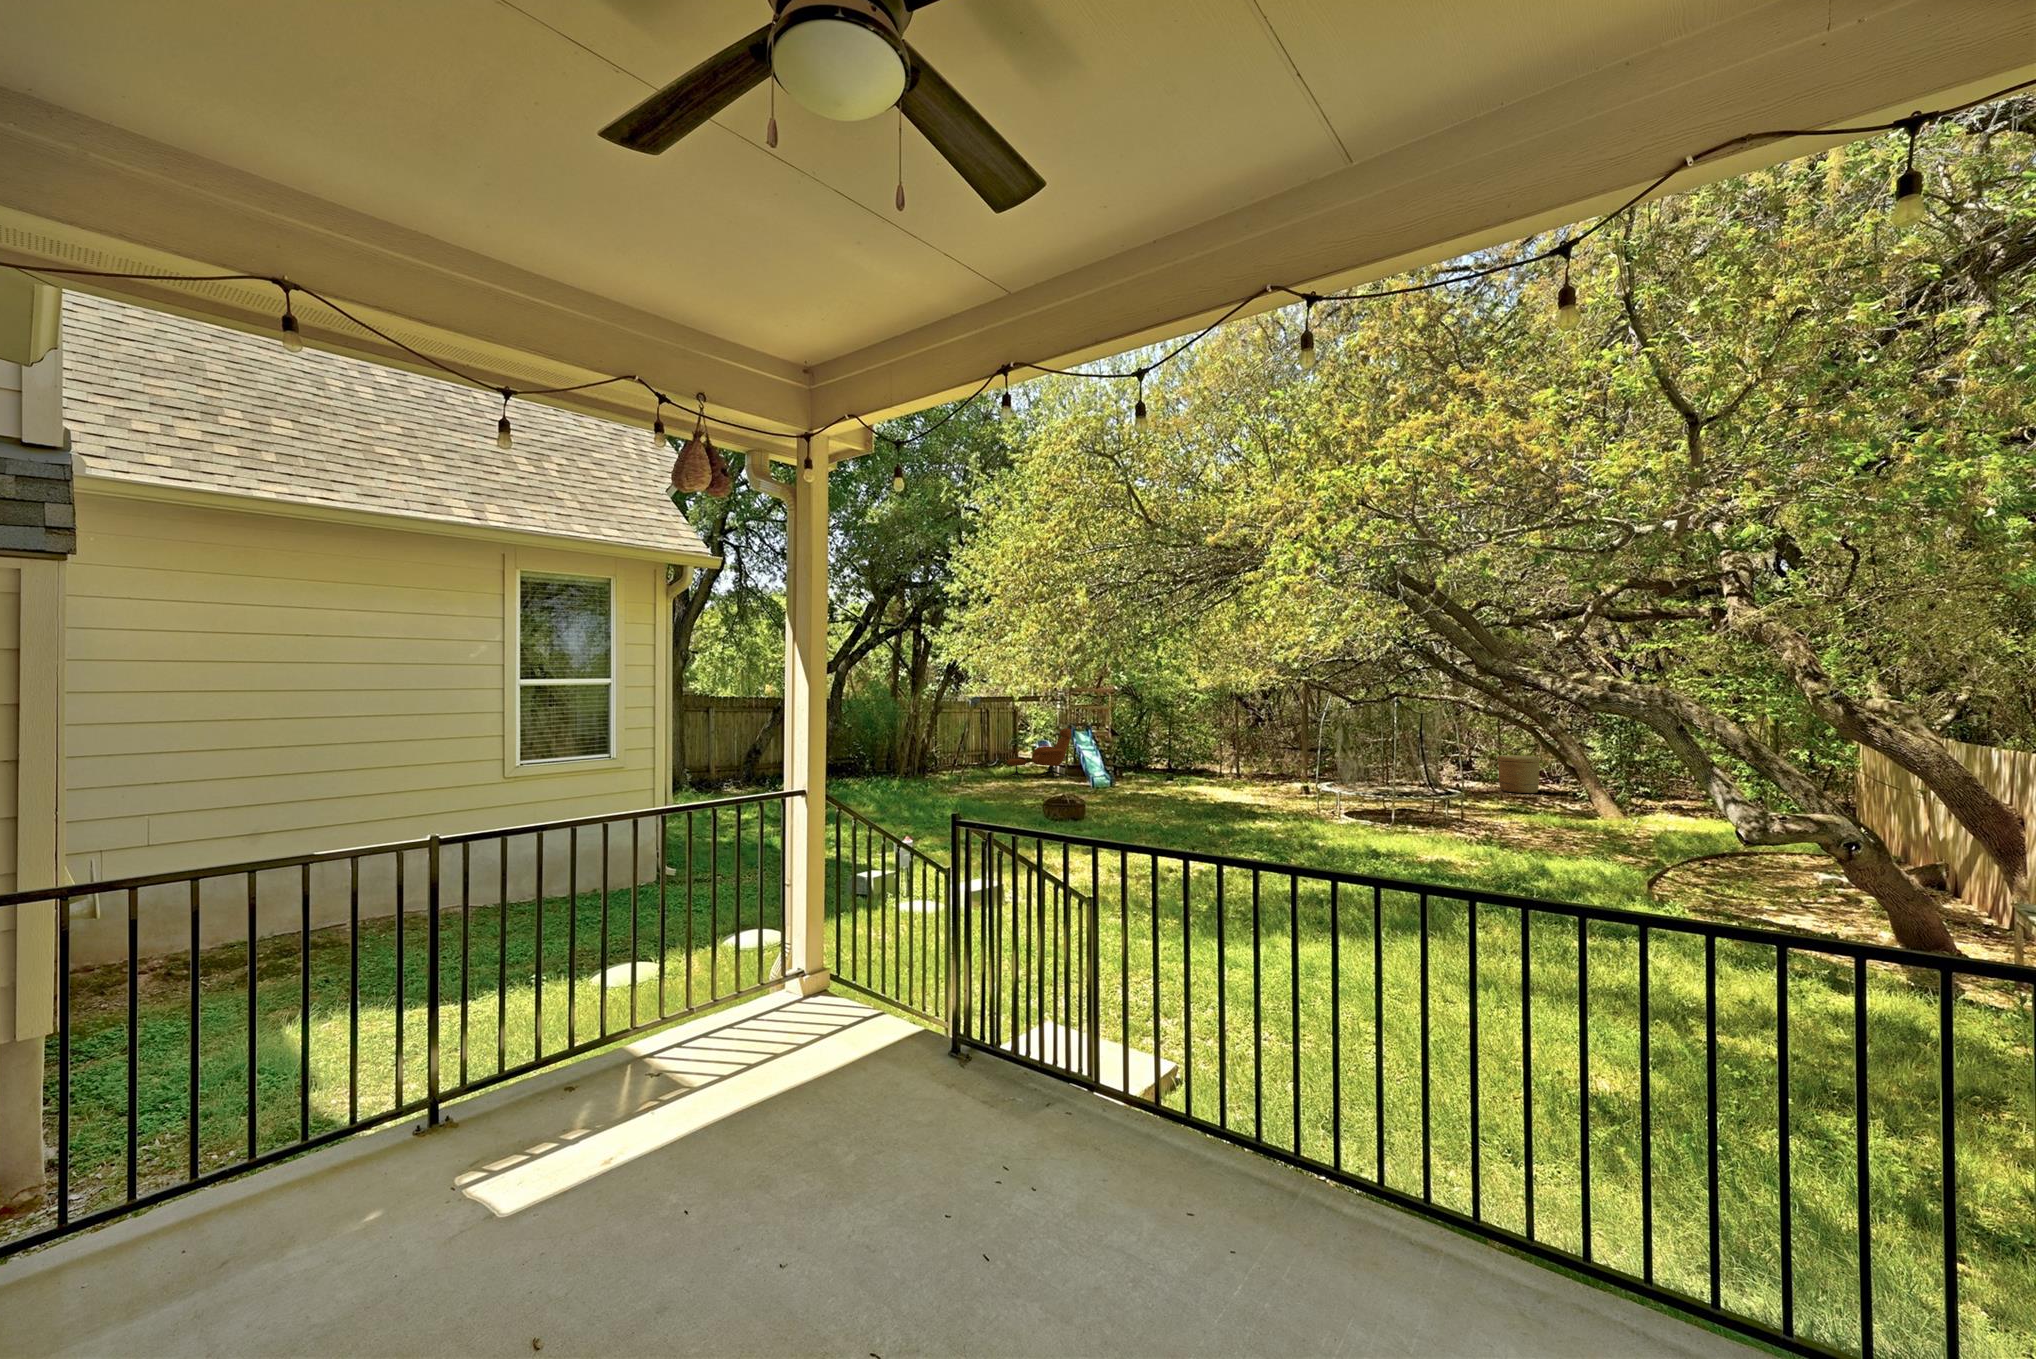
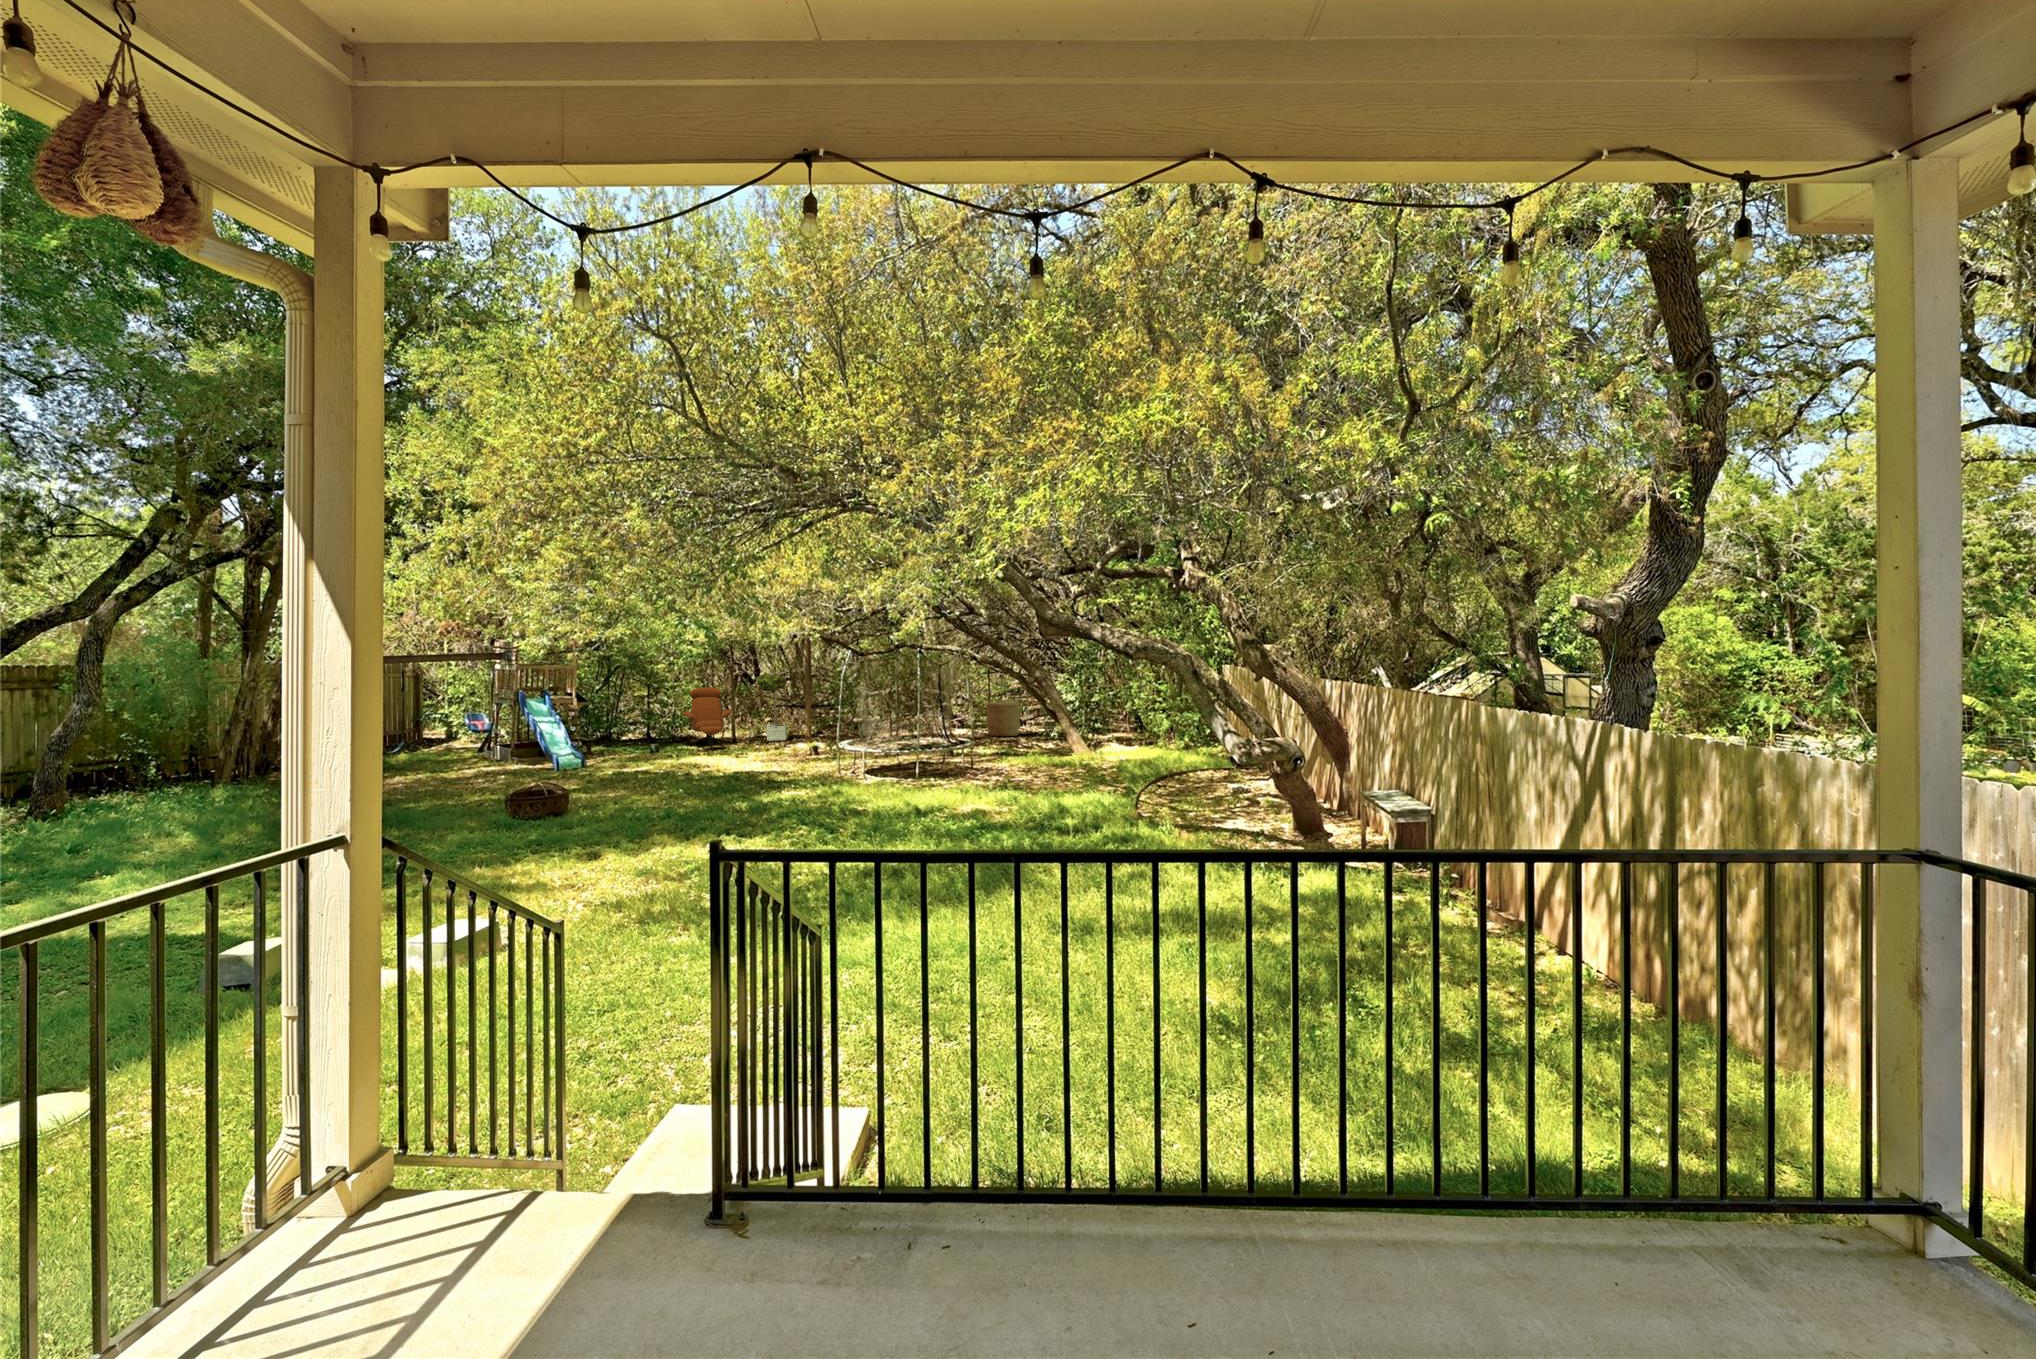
potted tree: none [1263,717,1291,779] -> present [757,673,788,741]
lounge chair: present [1006,728,1071,778] -> present [683,687,732,750]

